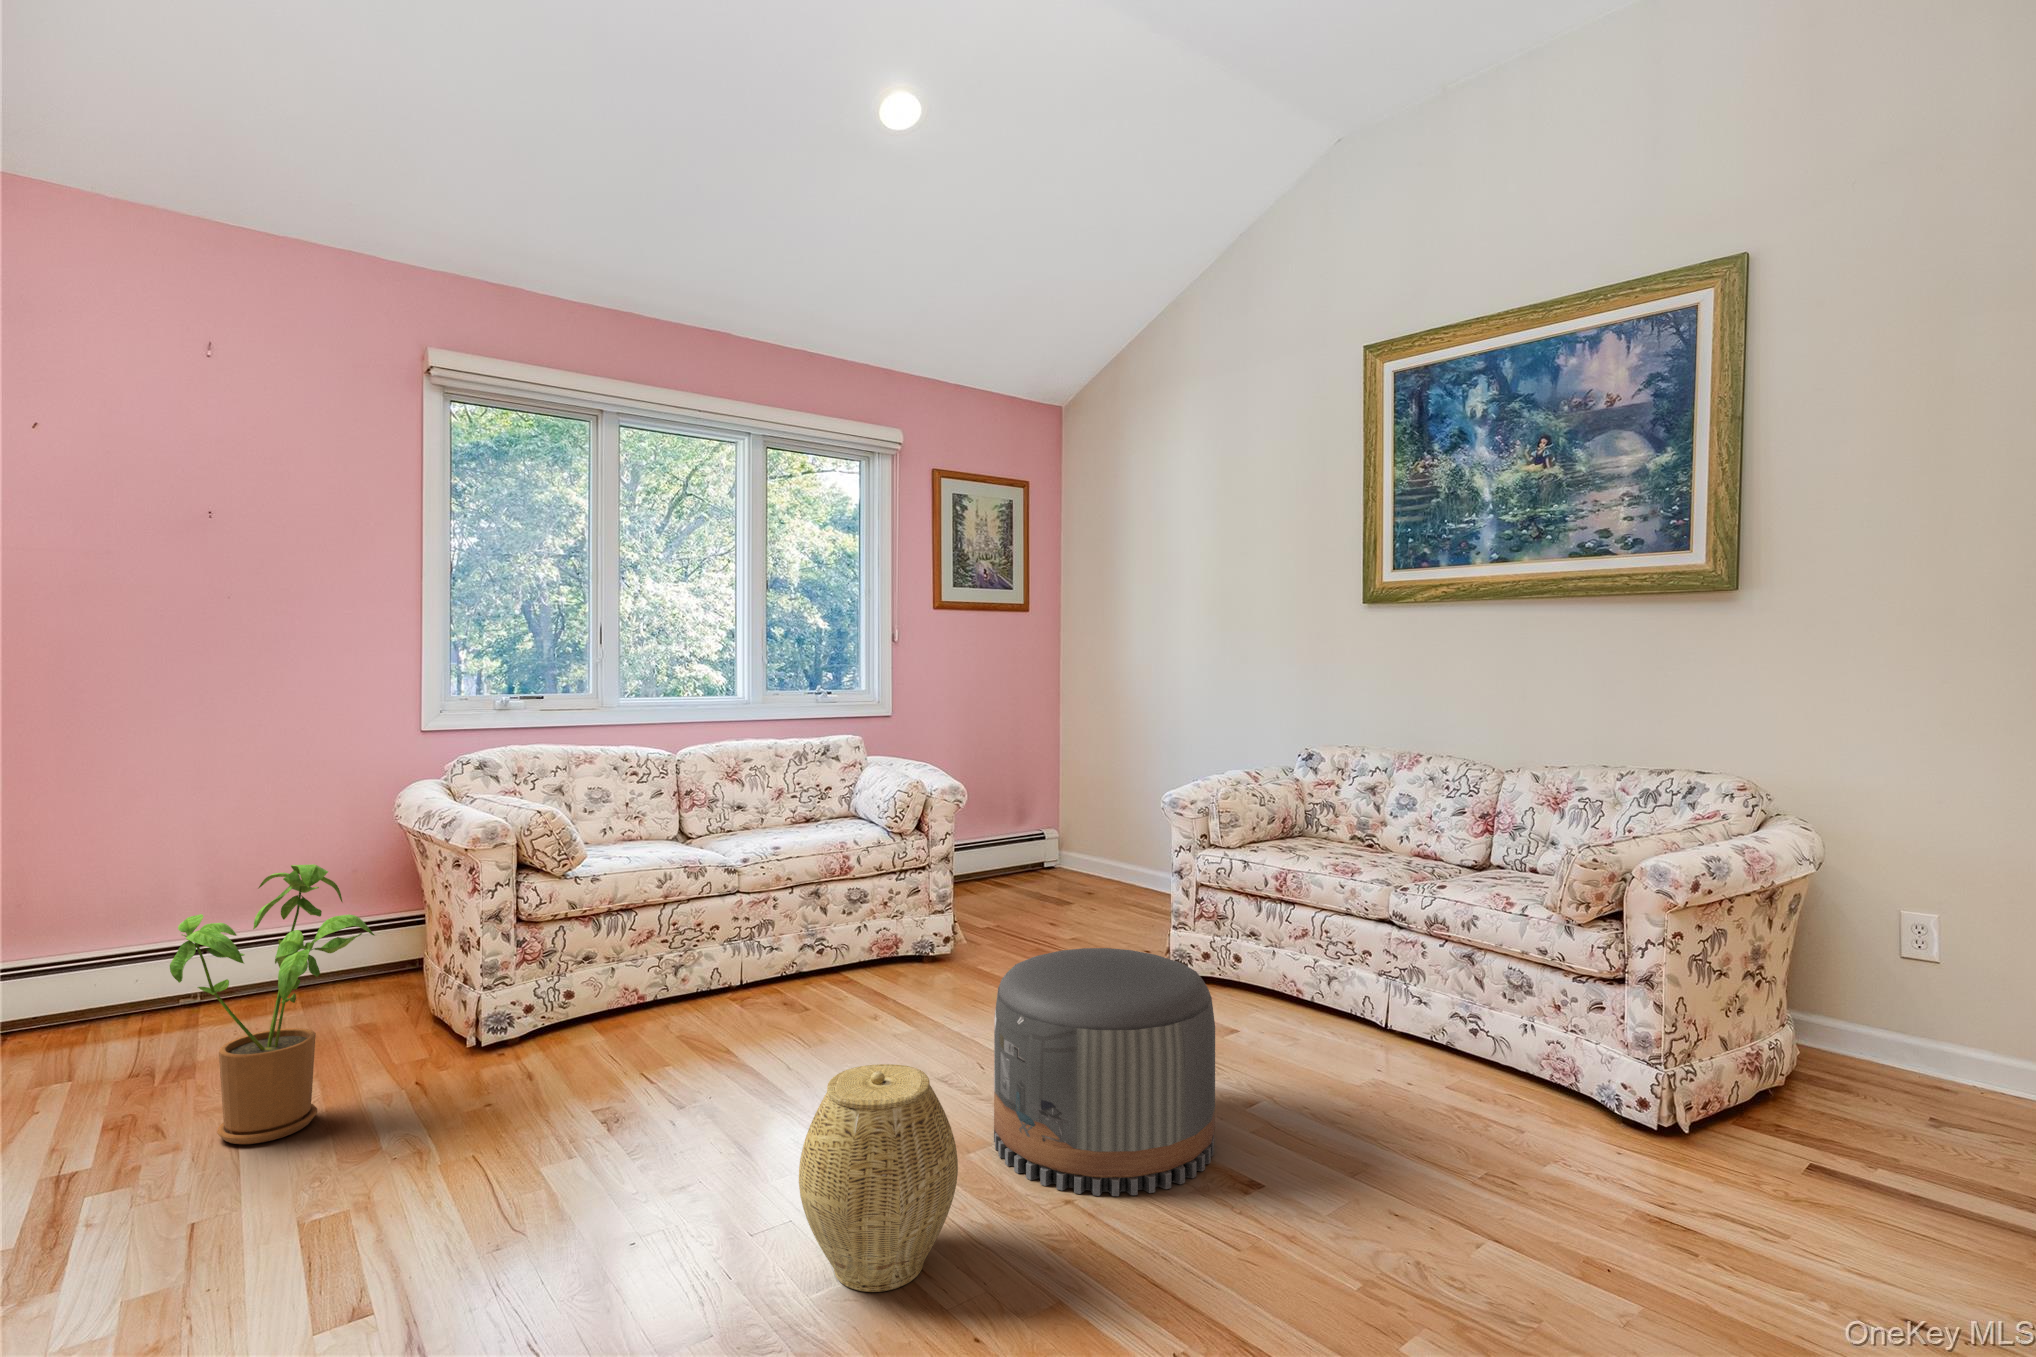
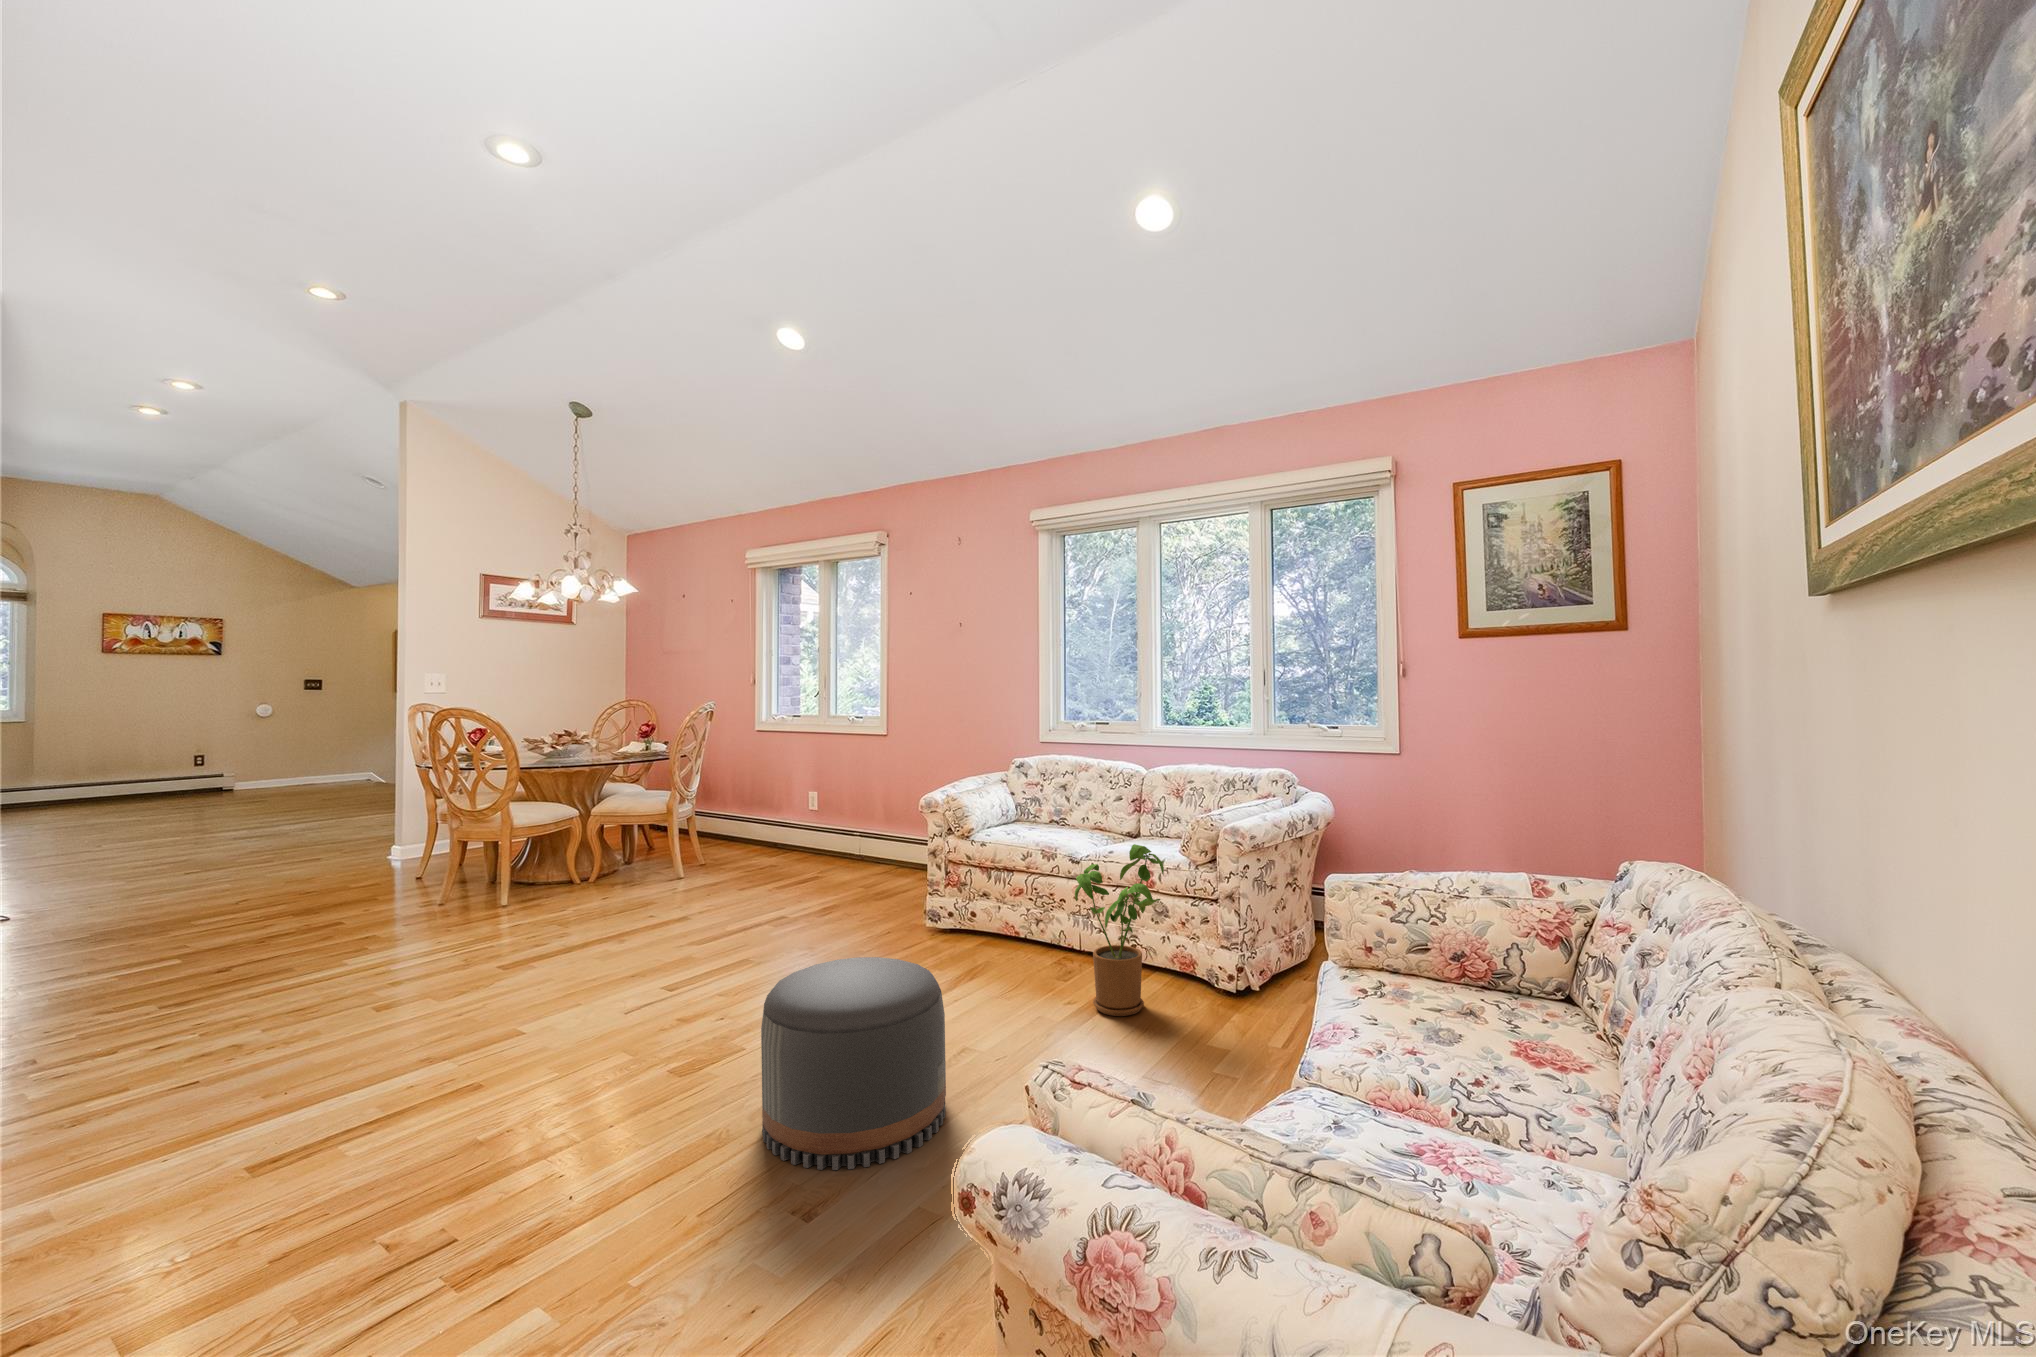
house plant: present [170,864,375,1144] -> present [1075,844,1164,1016]
woven basket: present [799,1064,958,1292] -> none [634,959,731,1086]

